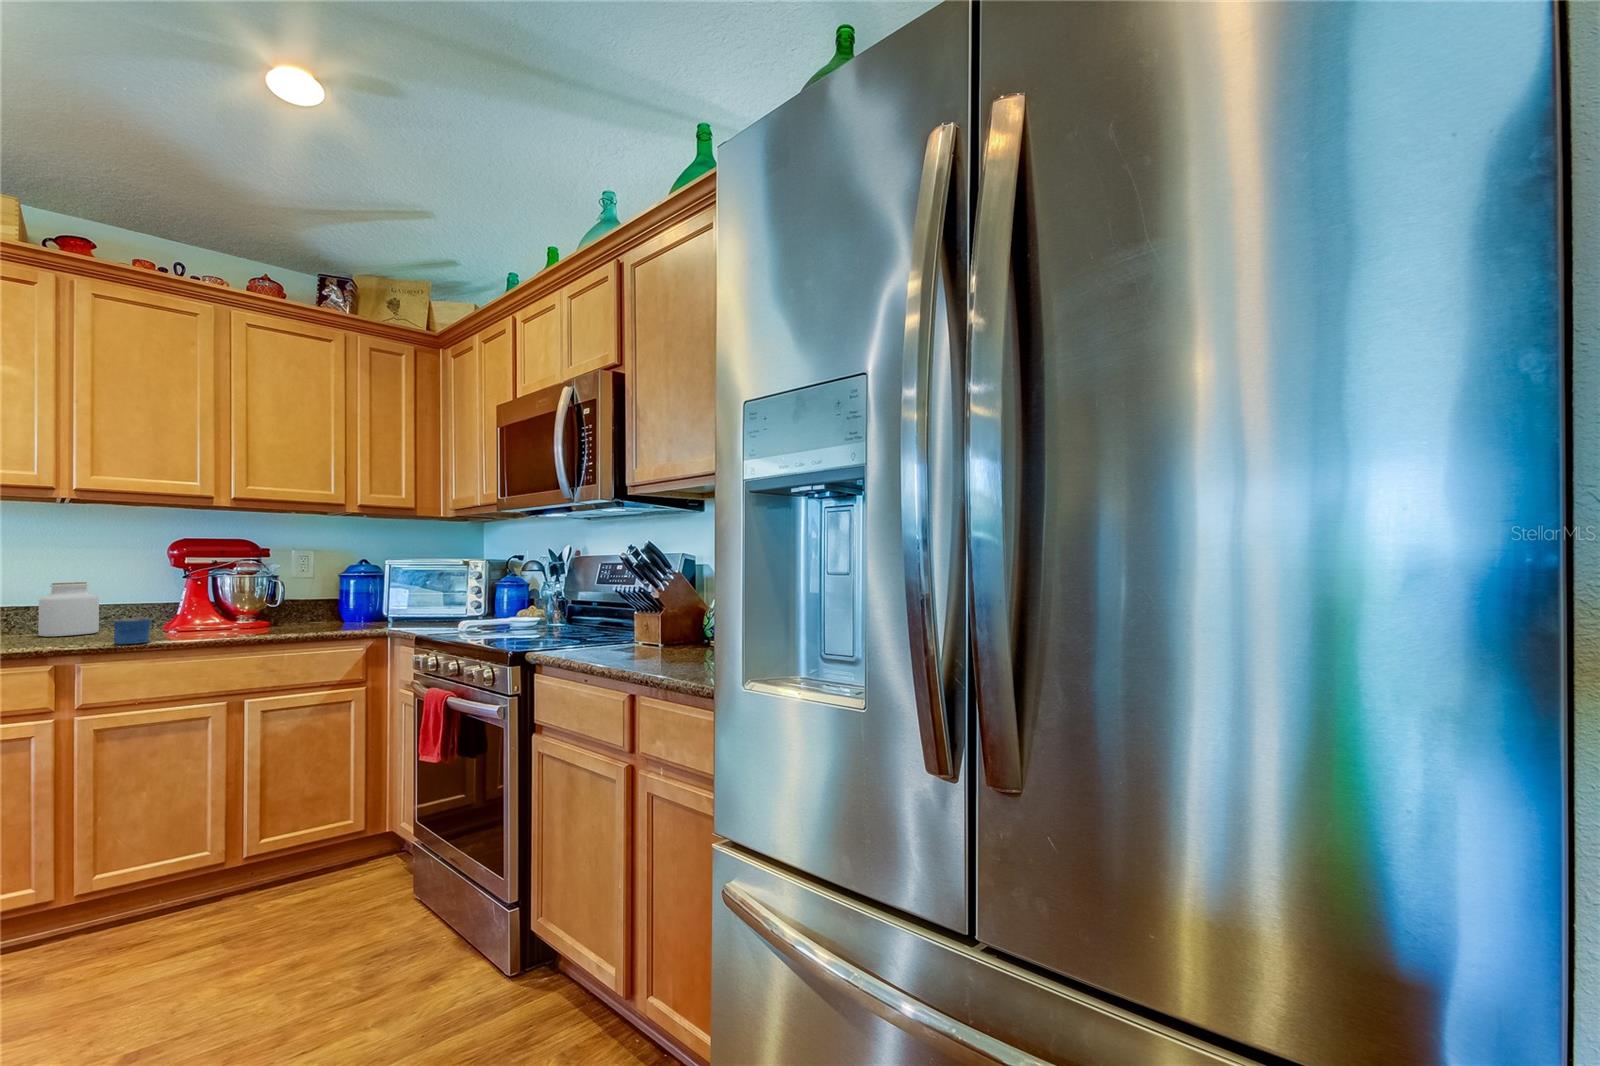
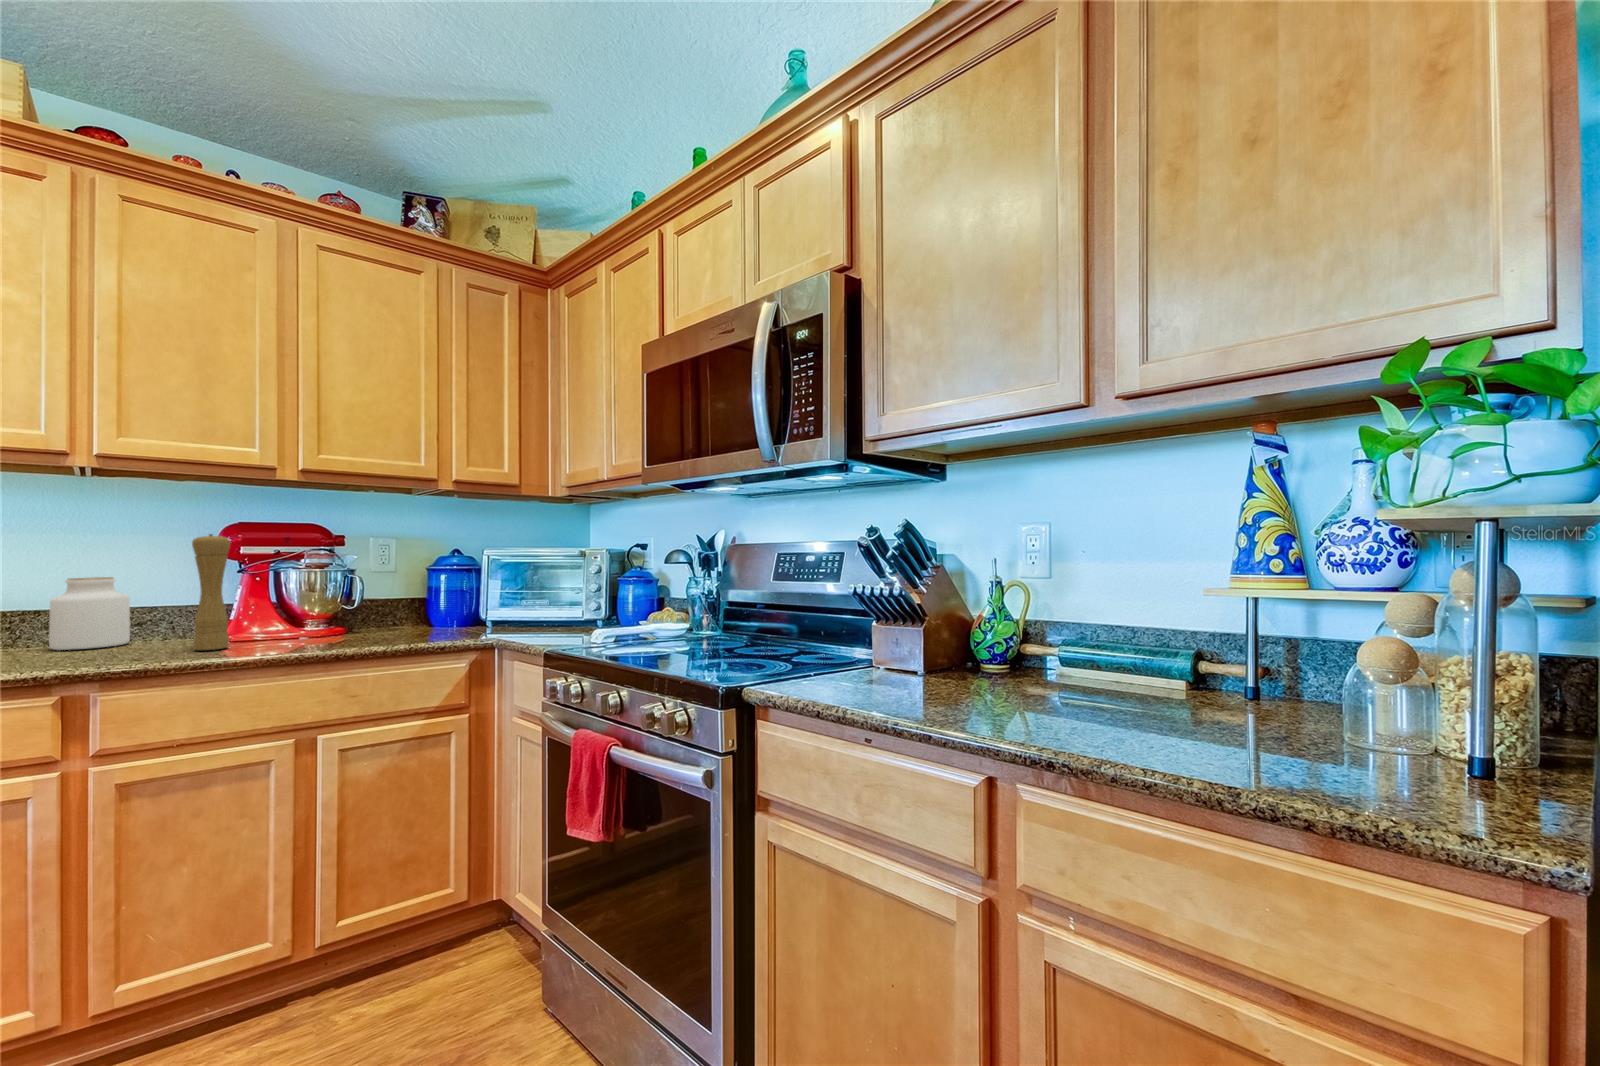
pepper mill: none [149,550,178,636] -> present [192,534,230,650]
mug: present [102,618,151,644] -> none [126,627,195,664]

